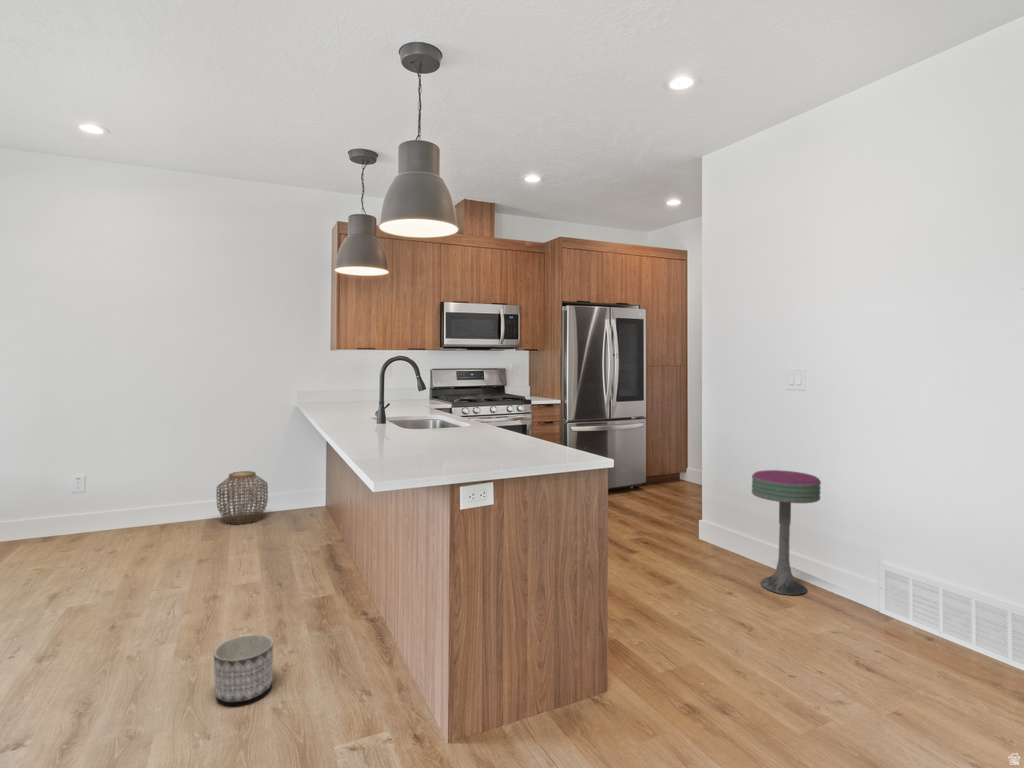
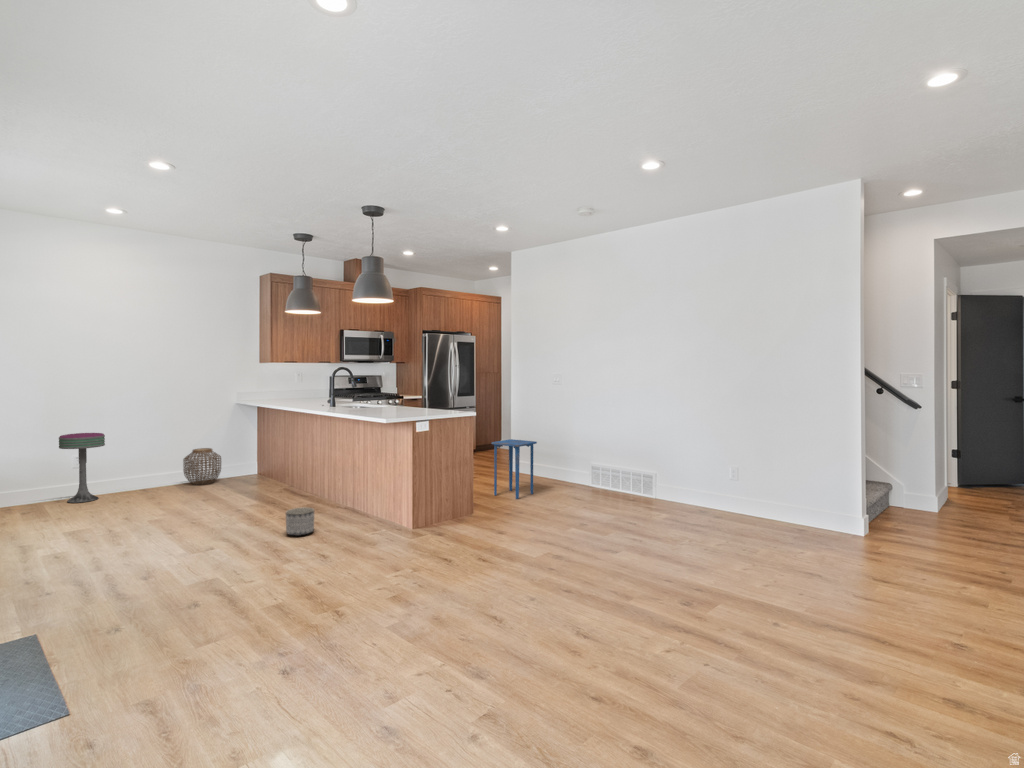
bar stool: present [752,470,821,595] -> present [59,433,105,503]
side table: none [657,498,753,631] -> present [492,439,537,499]

